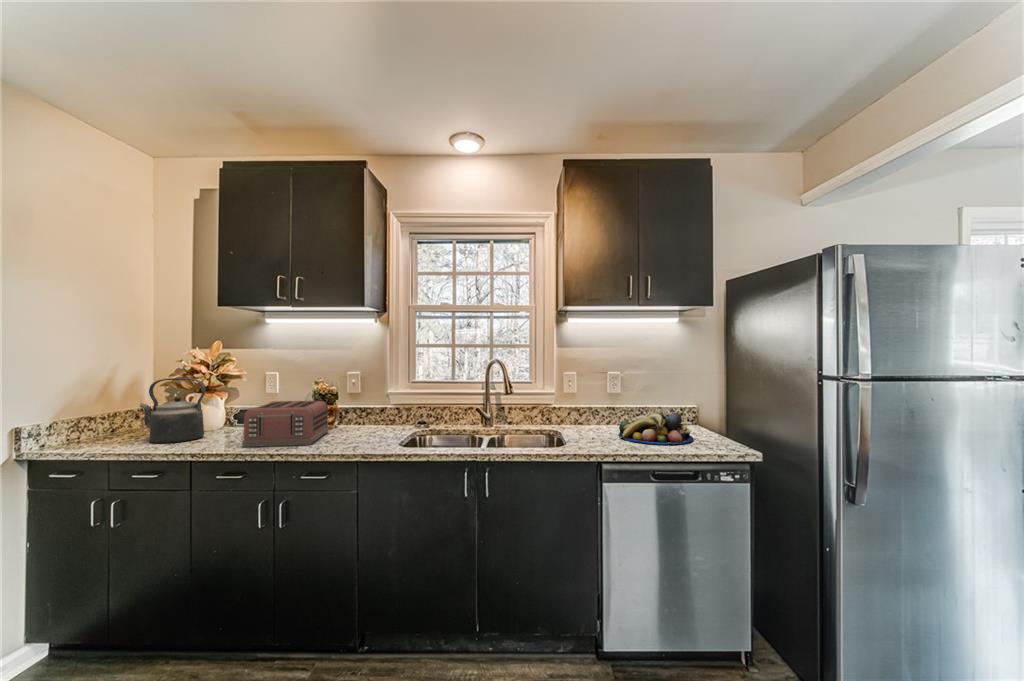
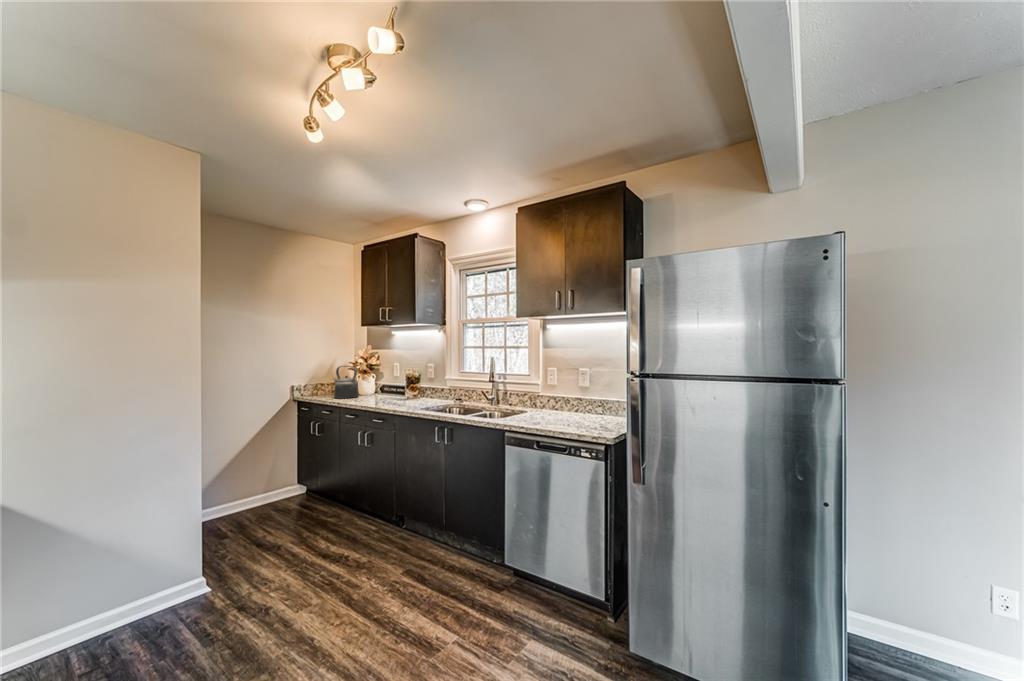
toaster: present [242,401,329,447] -> none [357,380,409,405]
fruit bowl: present [619,412,693,445] -> none [547,401,605,426]

